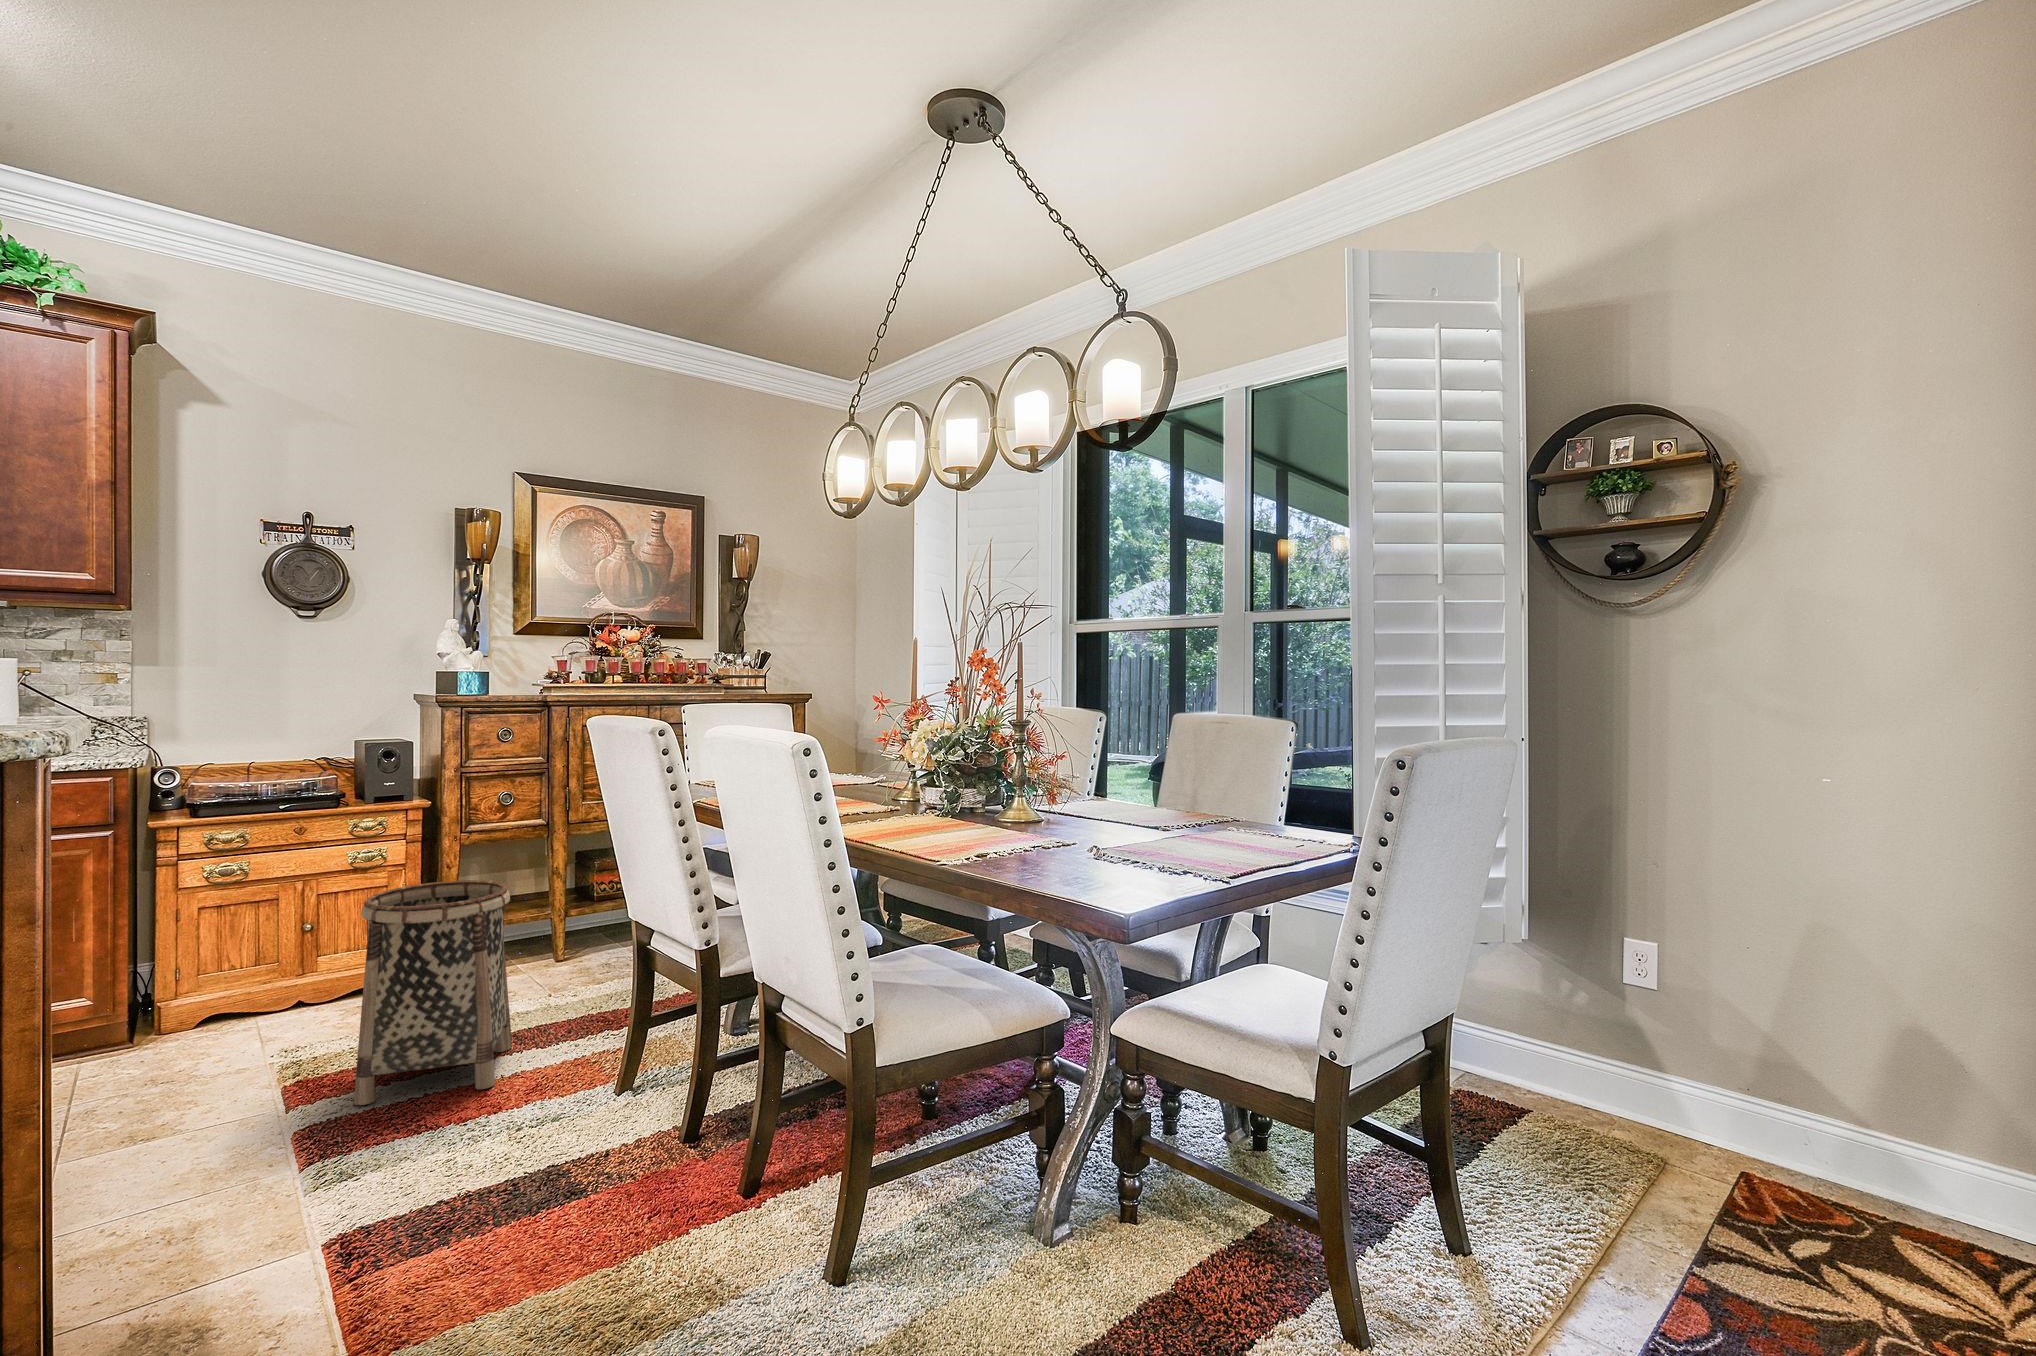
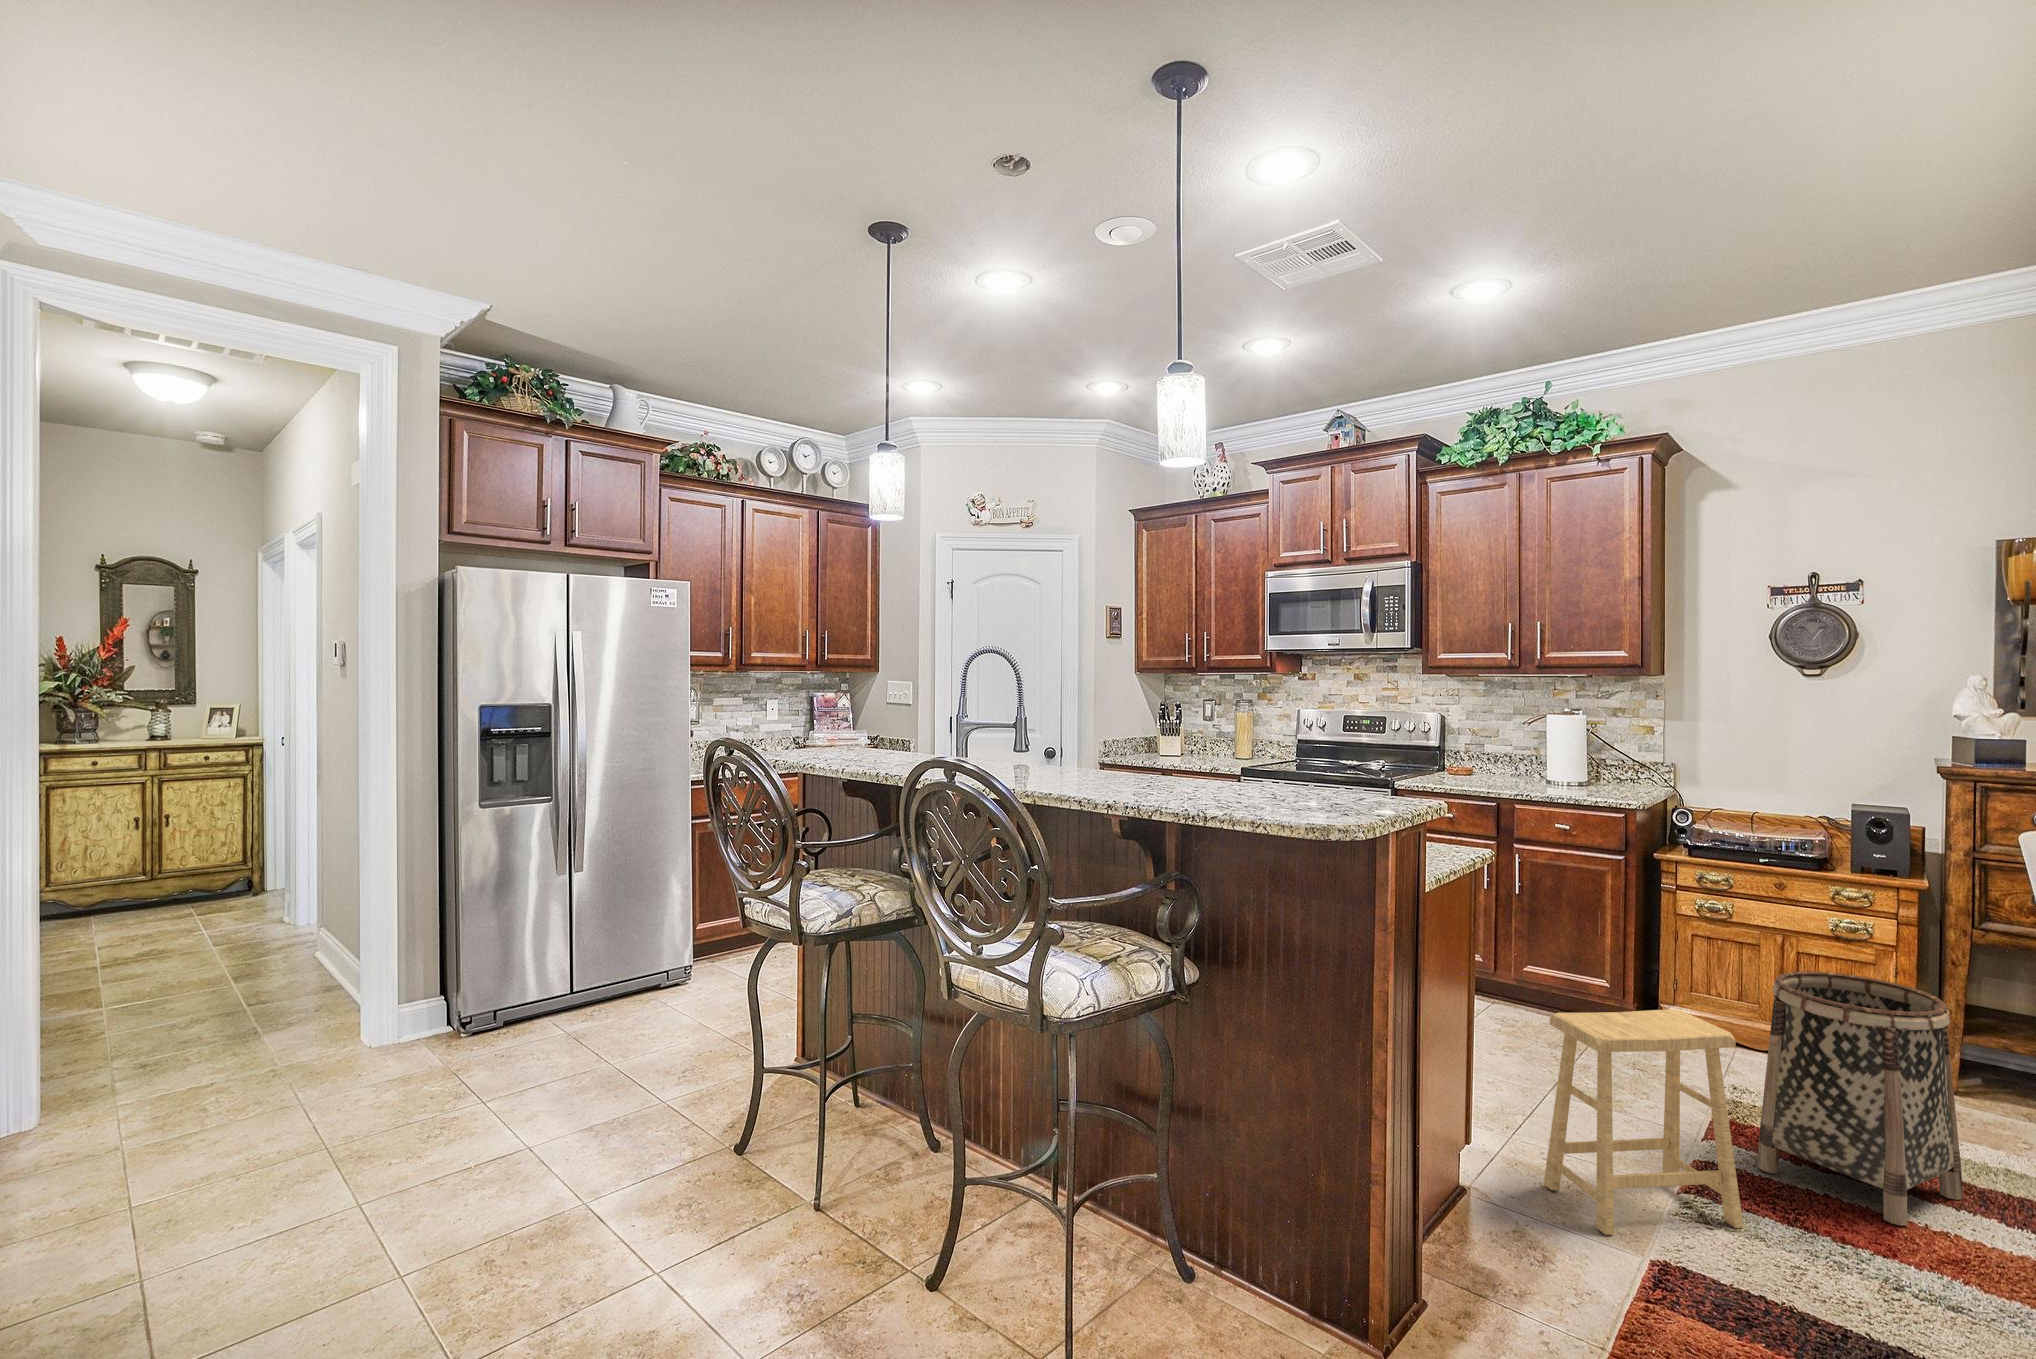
footstool: none [136,960,382,1254] -> present [1544,1009,1743,1235]

